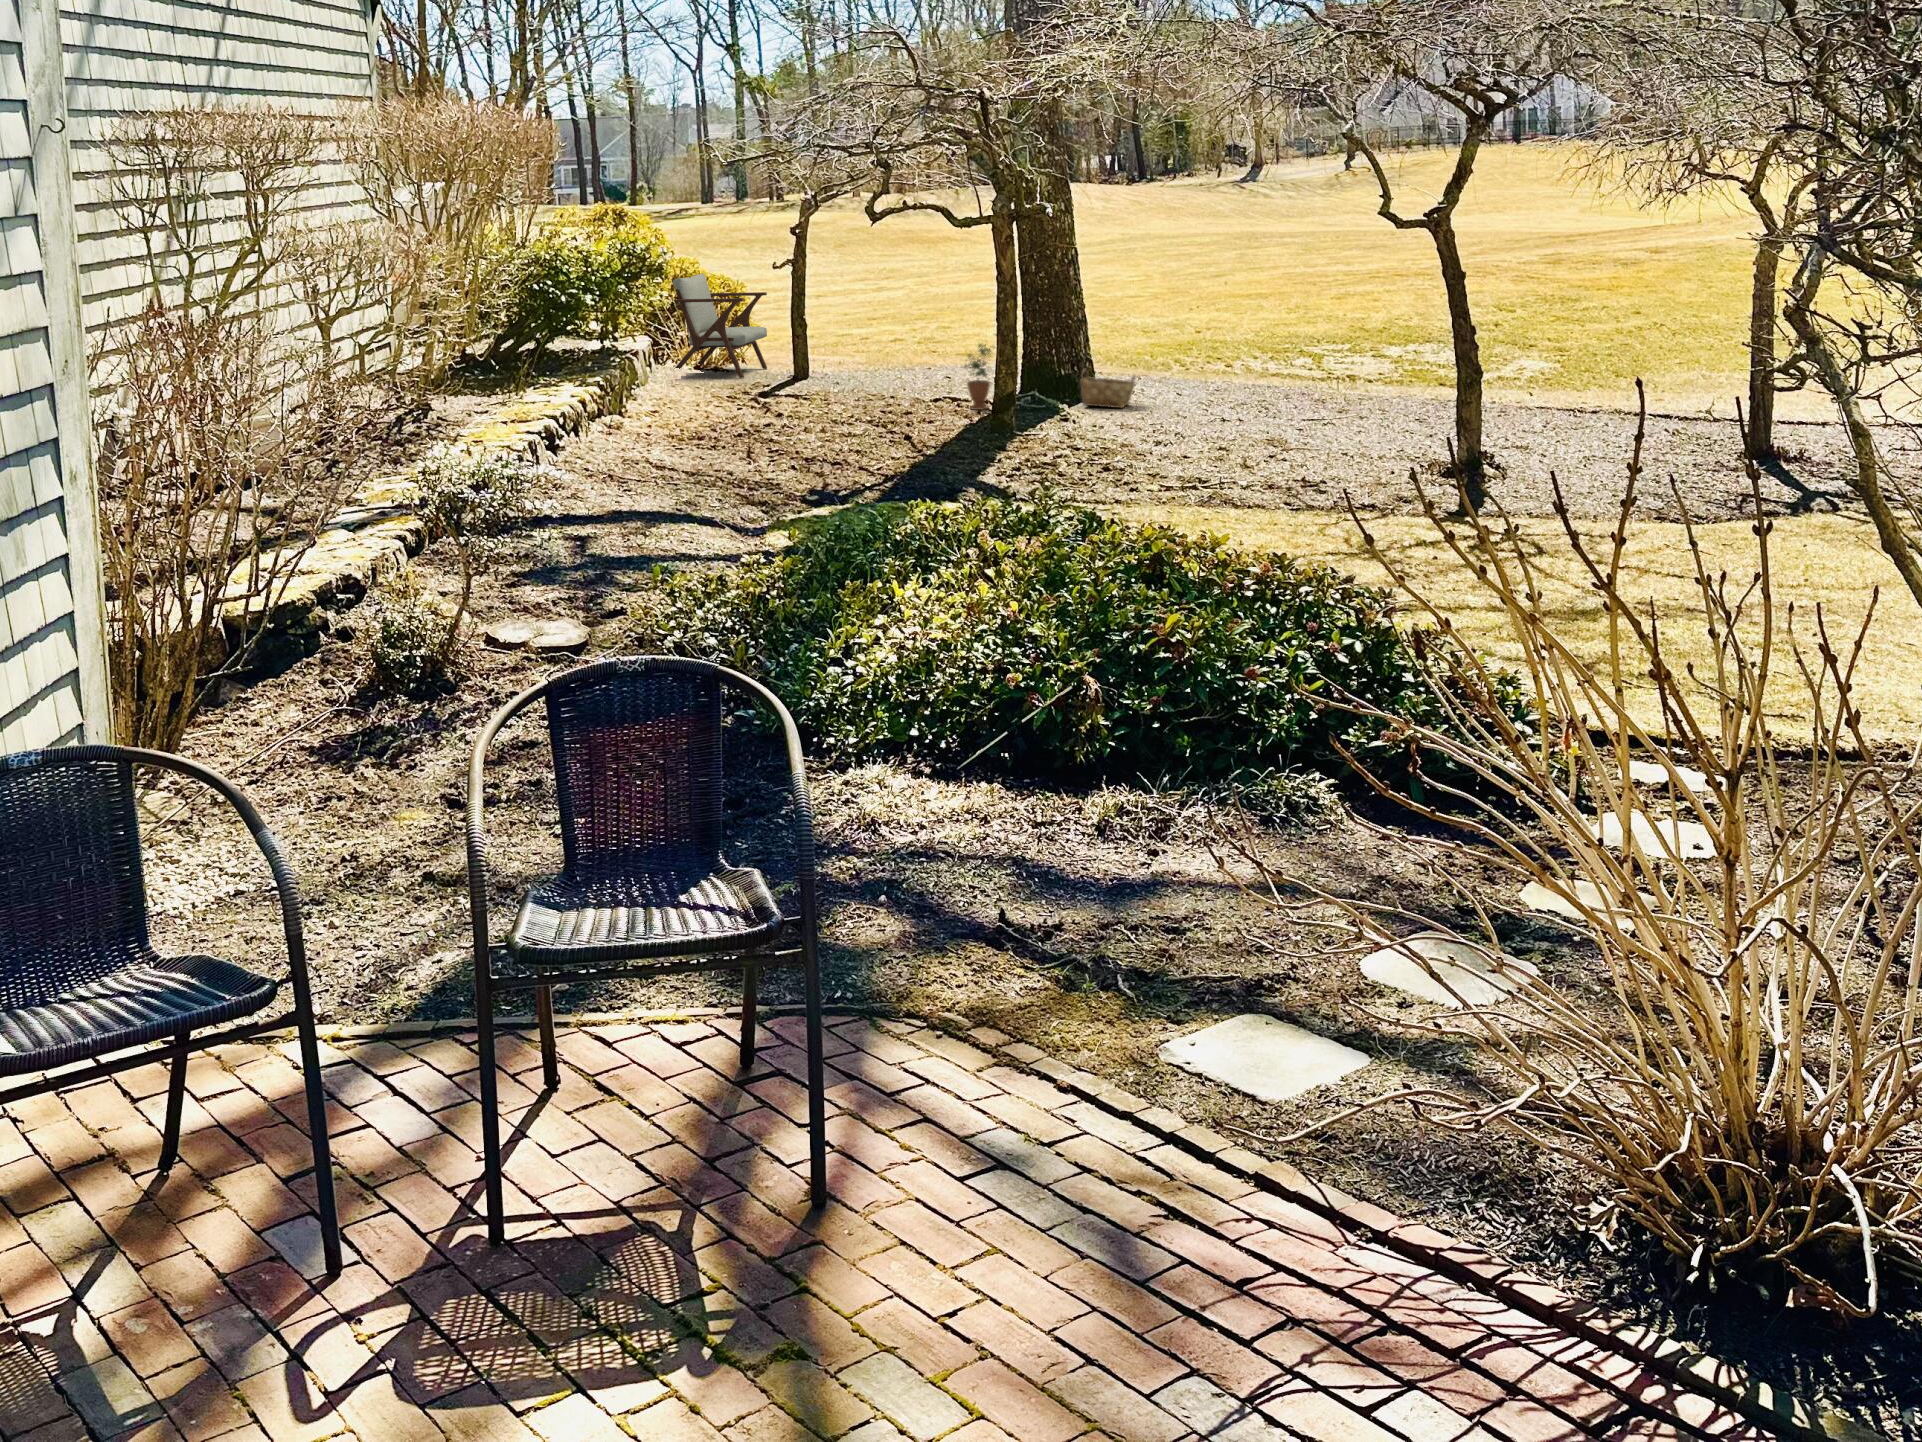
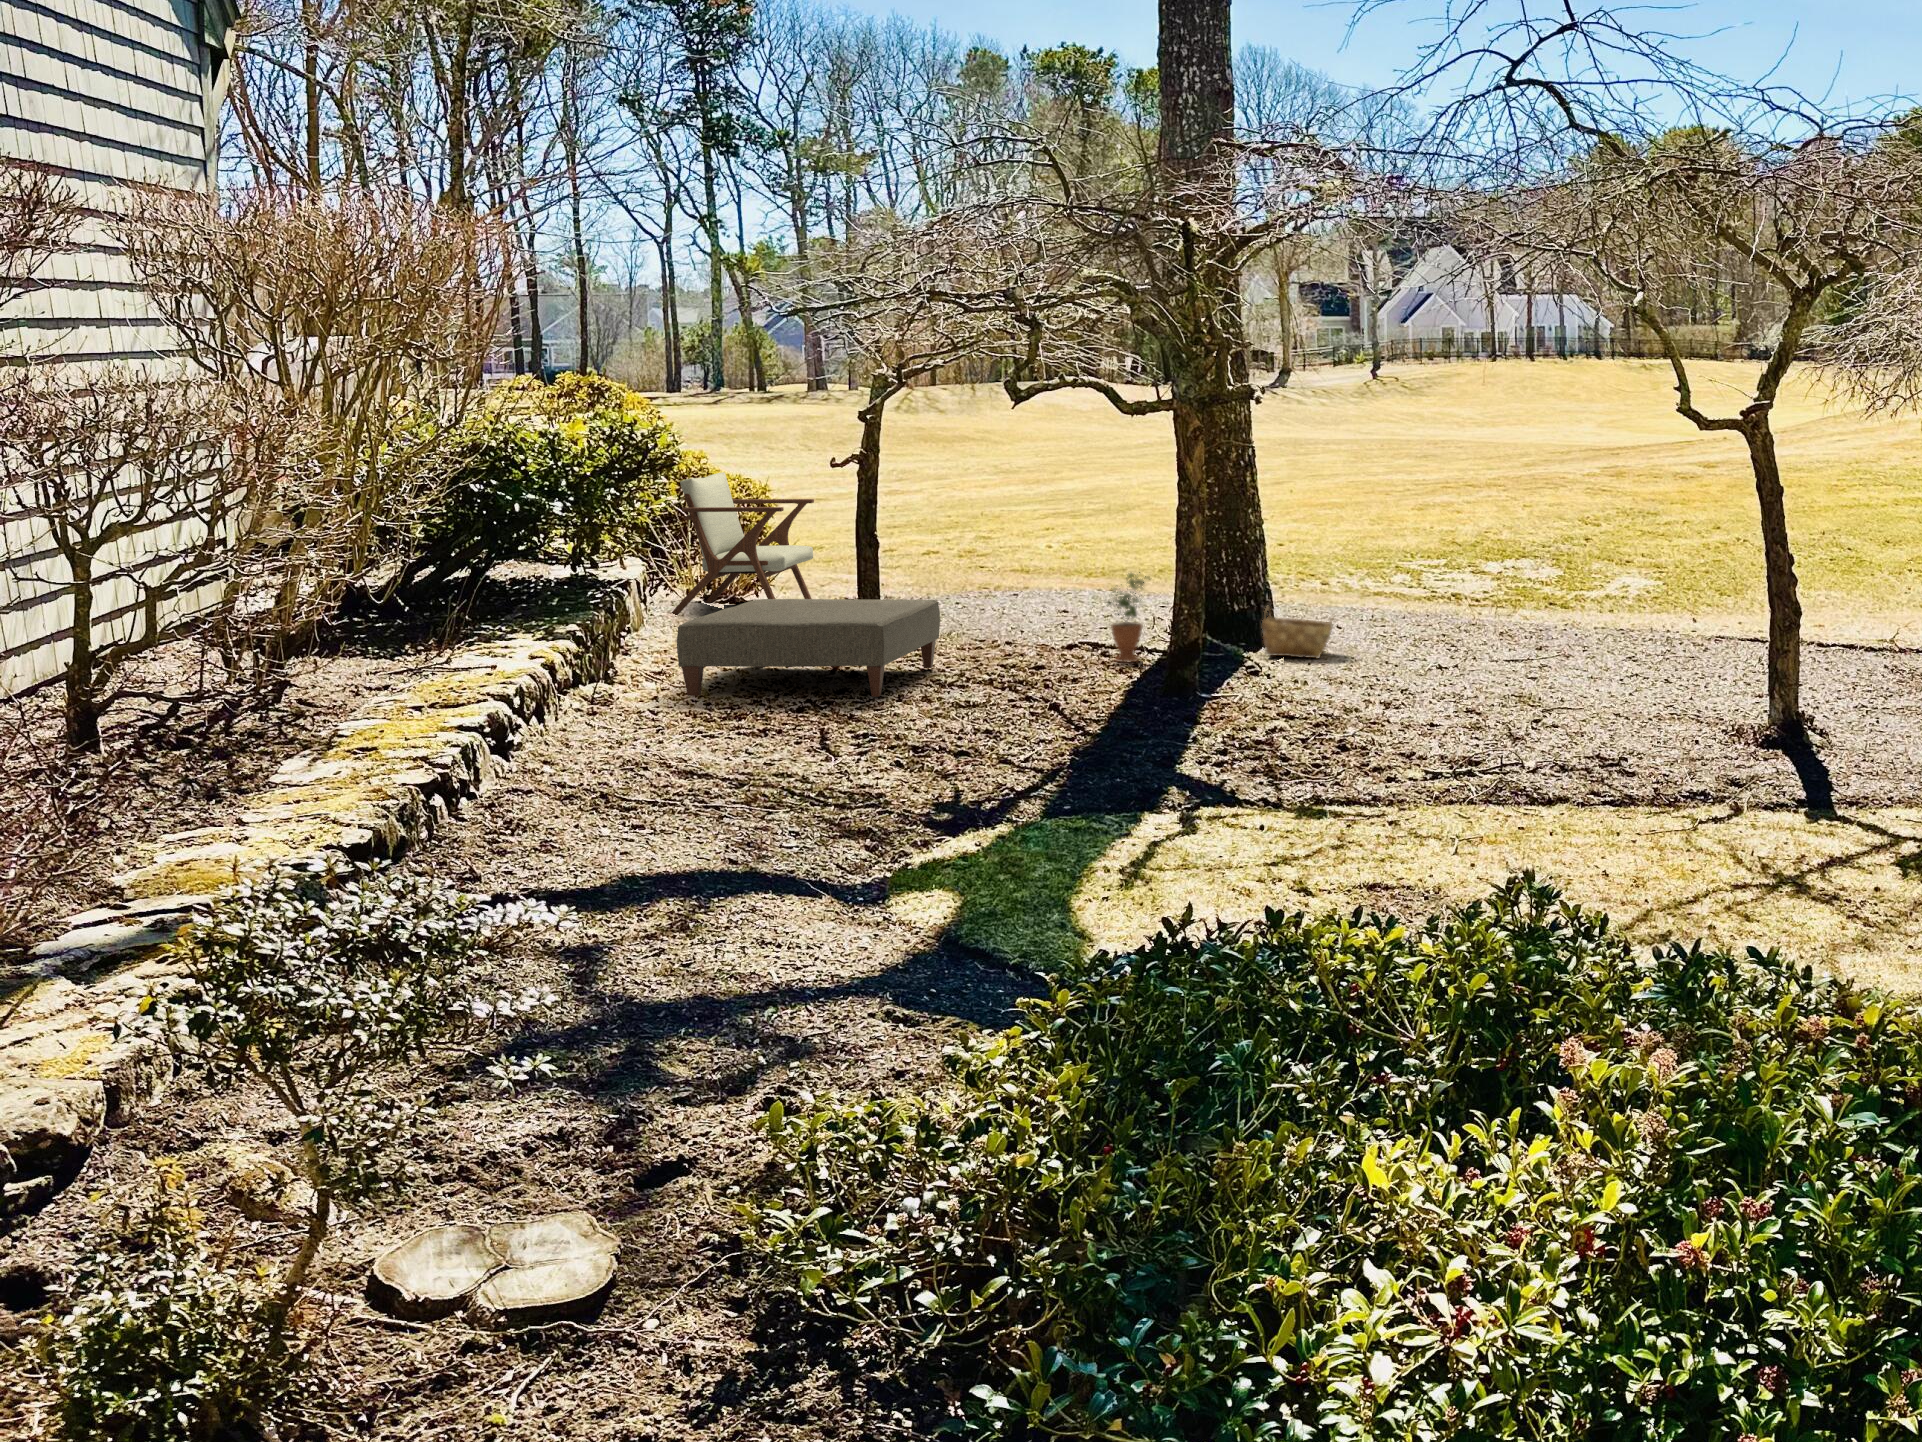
ottoman: none [665,363,844,429] -> present [677,599,940,697]

